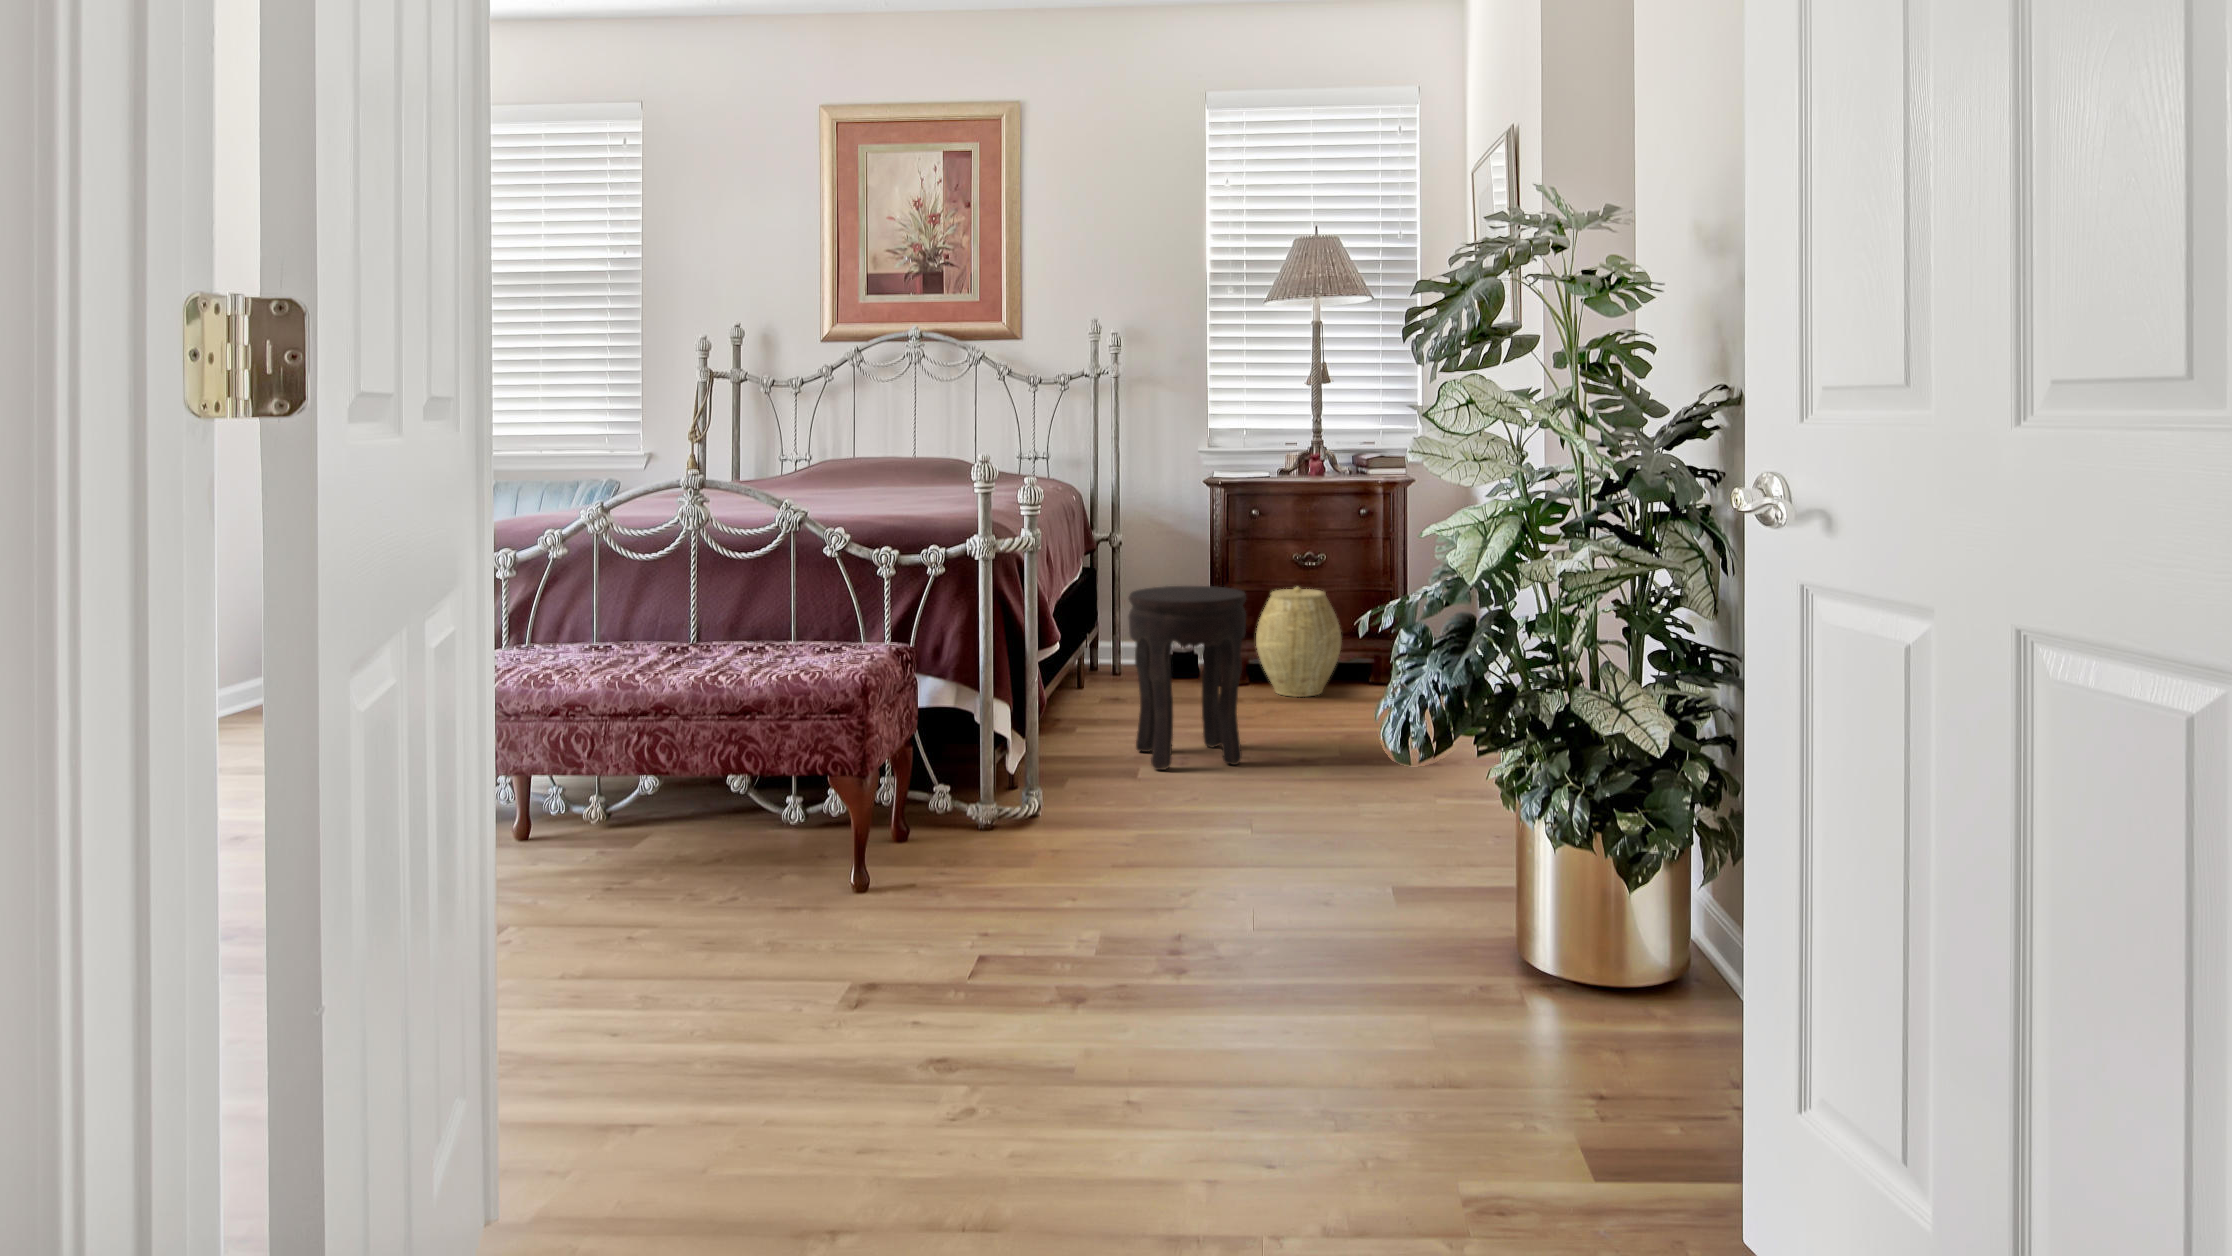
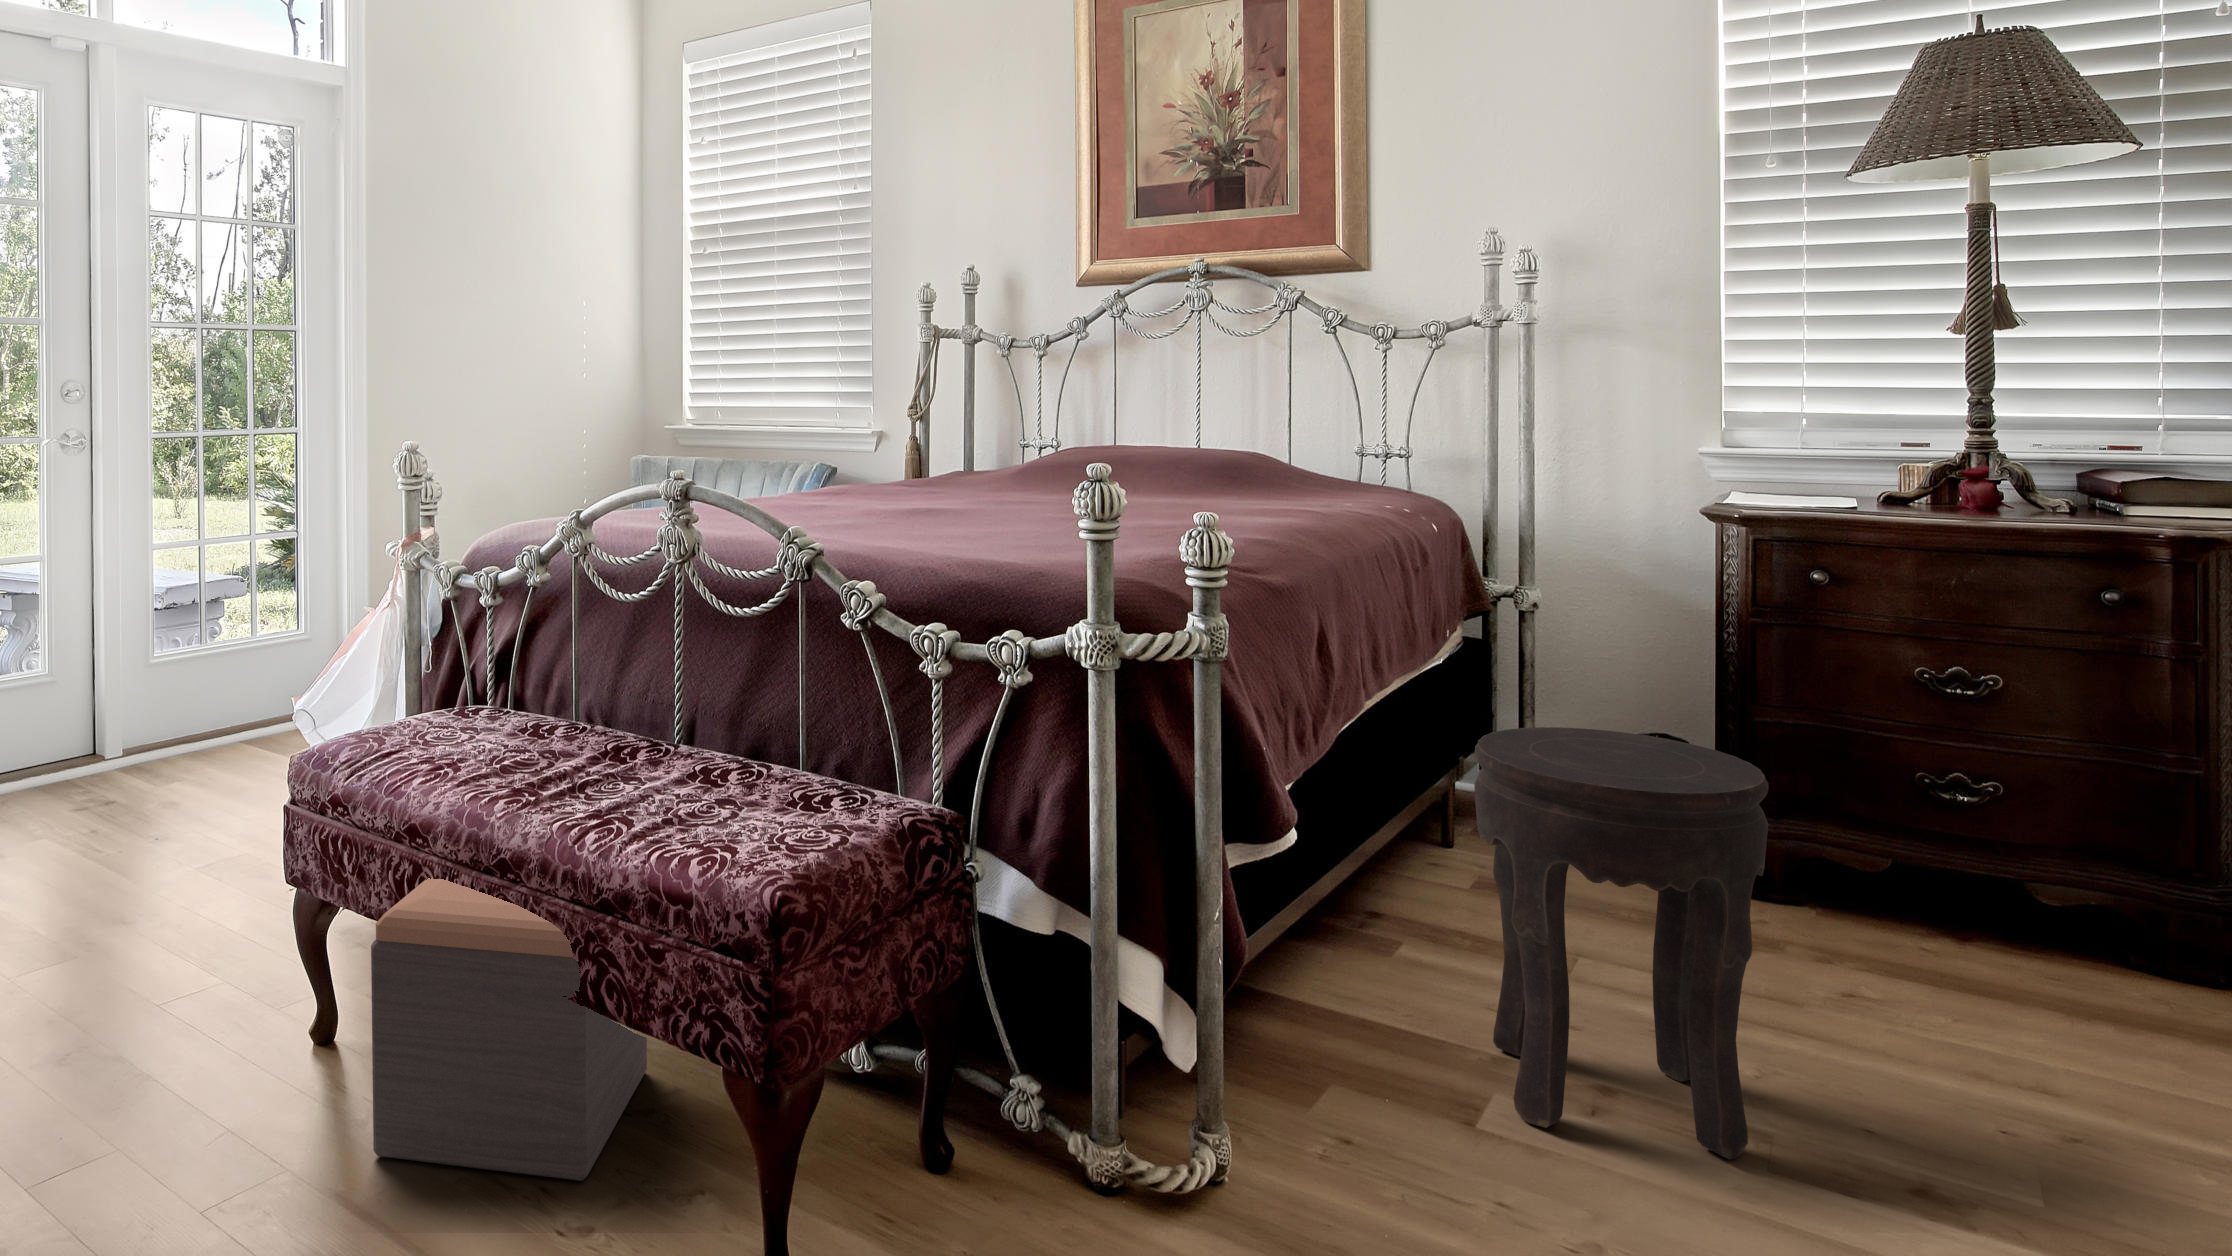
woven basket: present [1256,587,1341,697] -> none [1812,736,2041,971]
footstool: none [573,708,721,896] -> present [371,878,647,1181]

